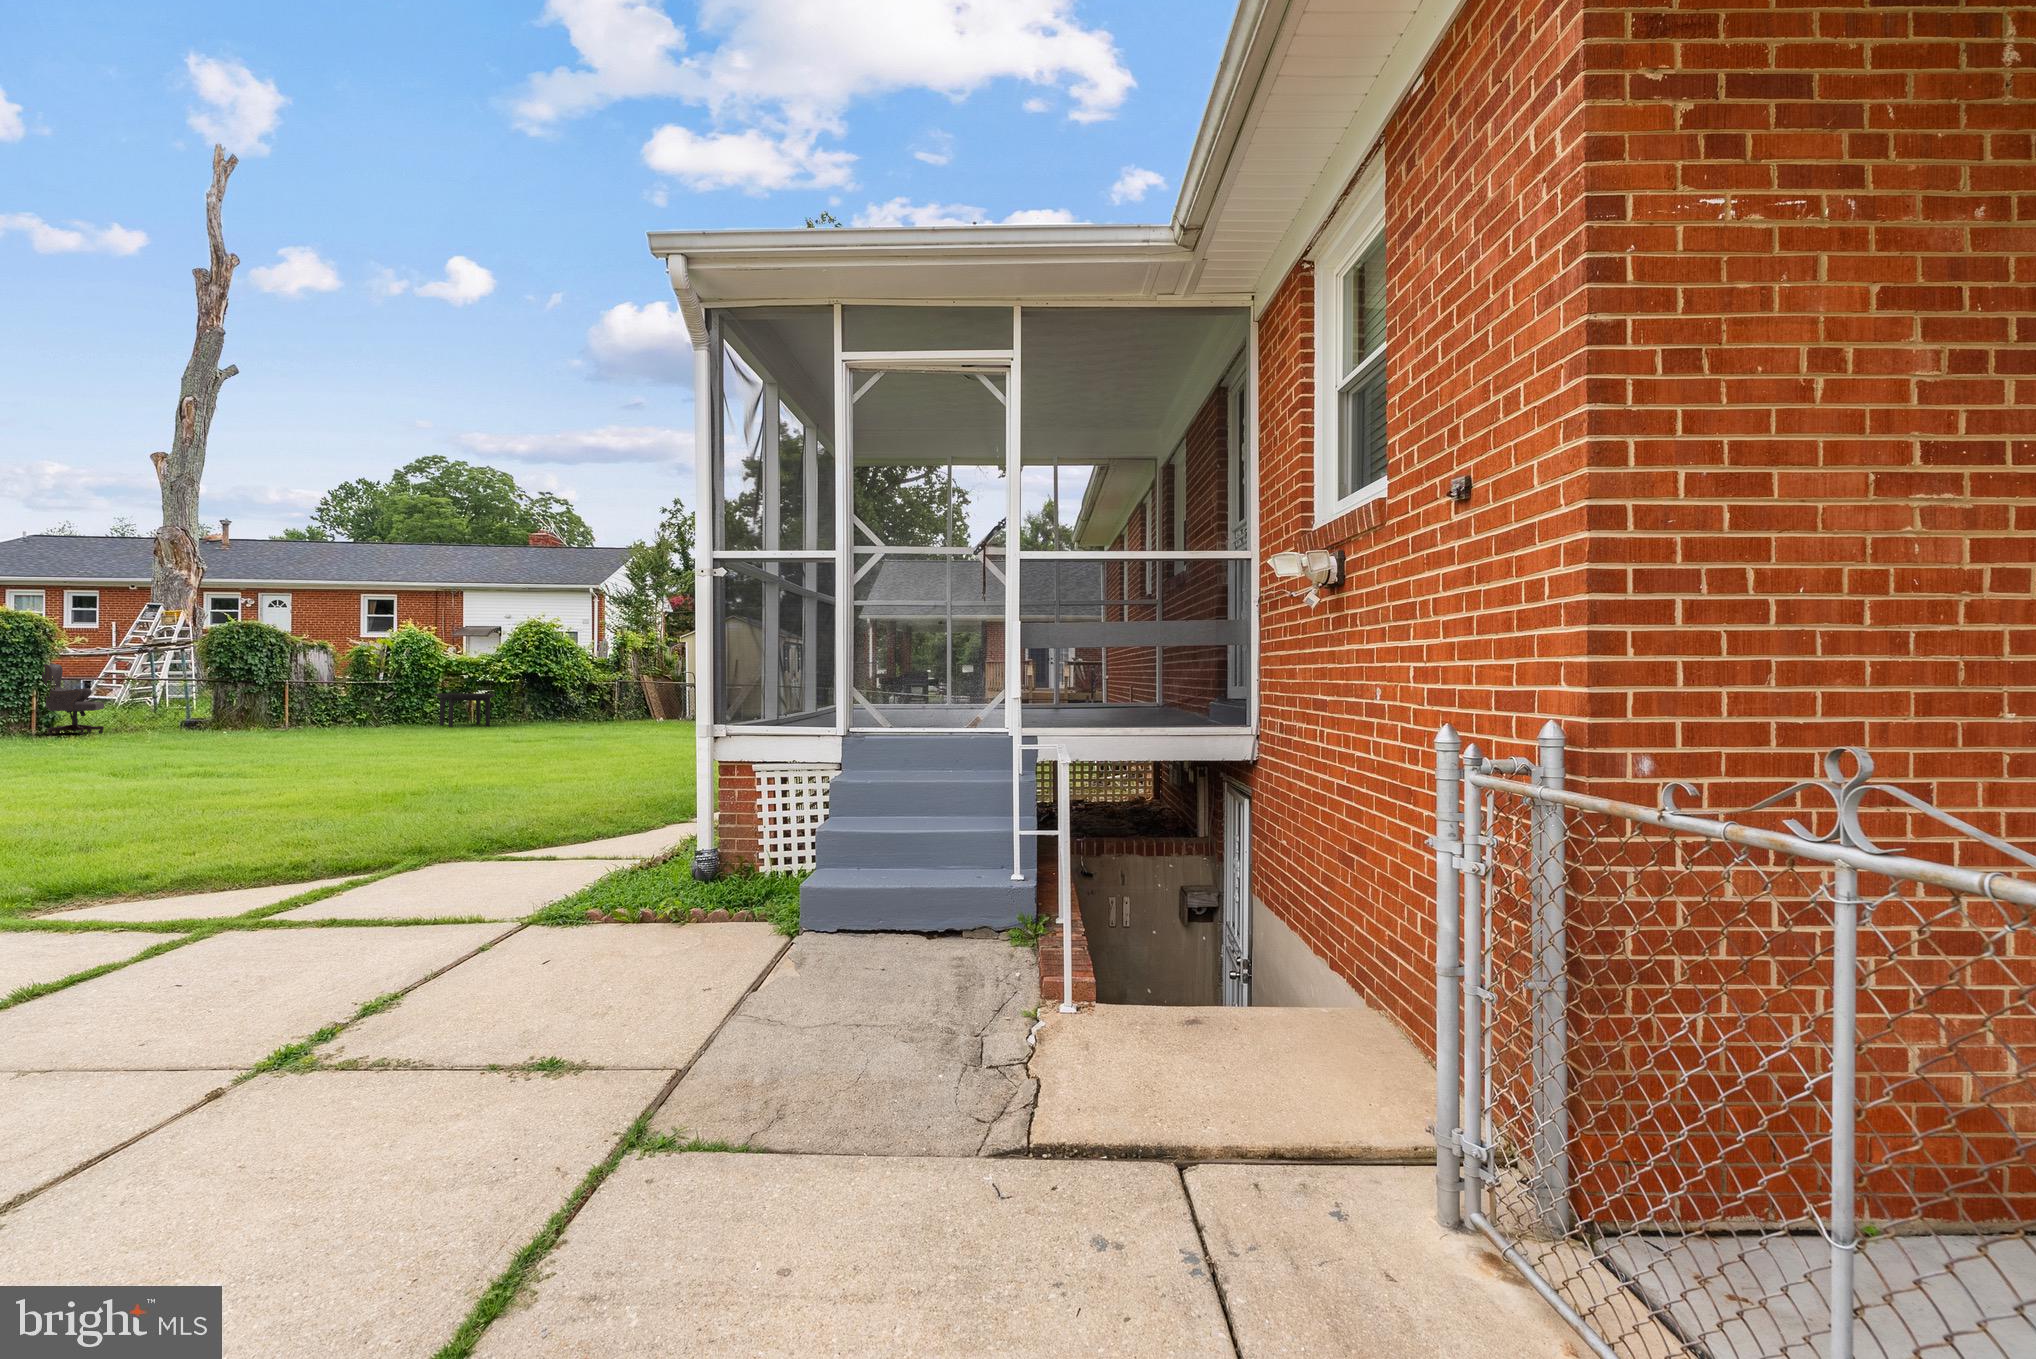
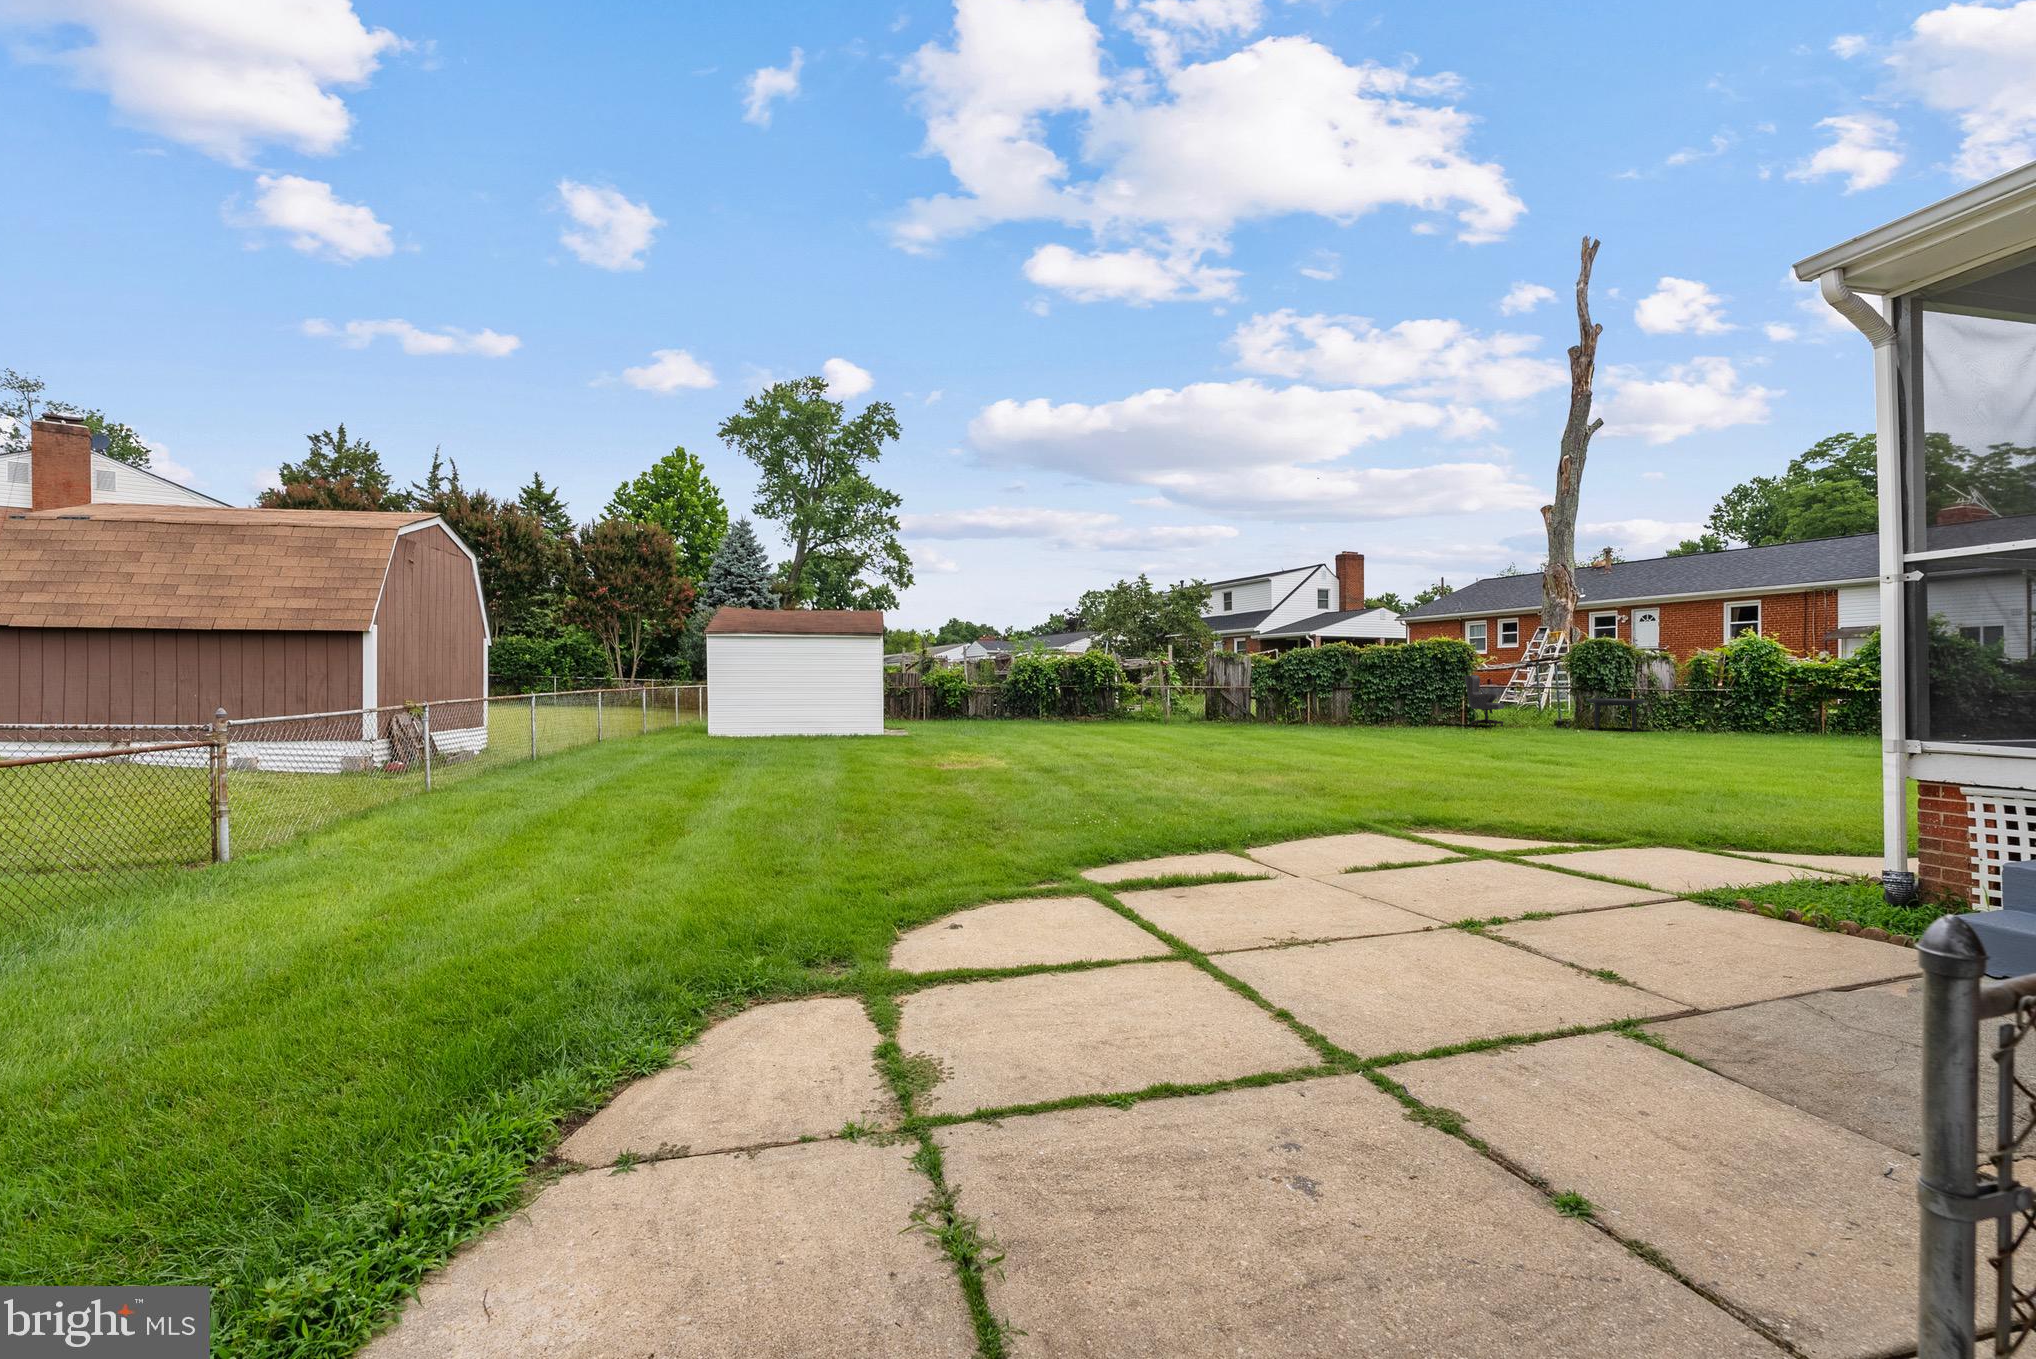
round table: present [434,693,496,727] -> present [1586,698,1646,731]

